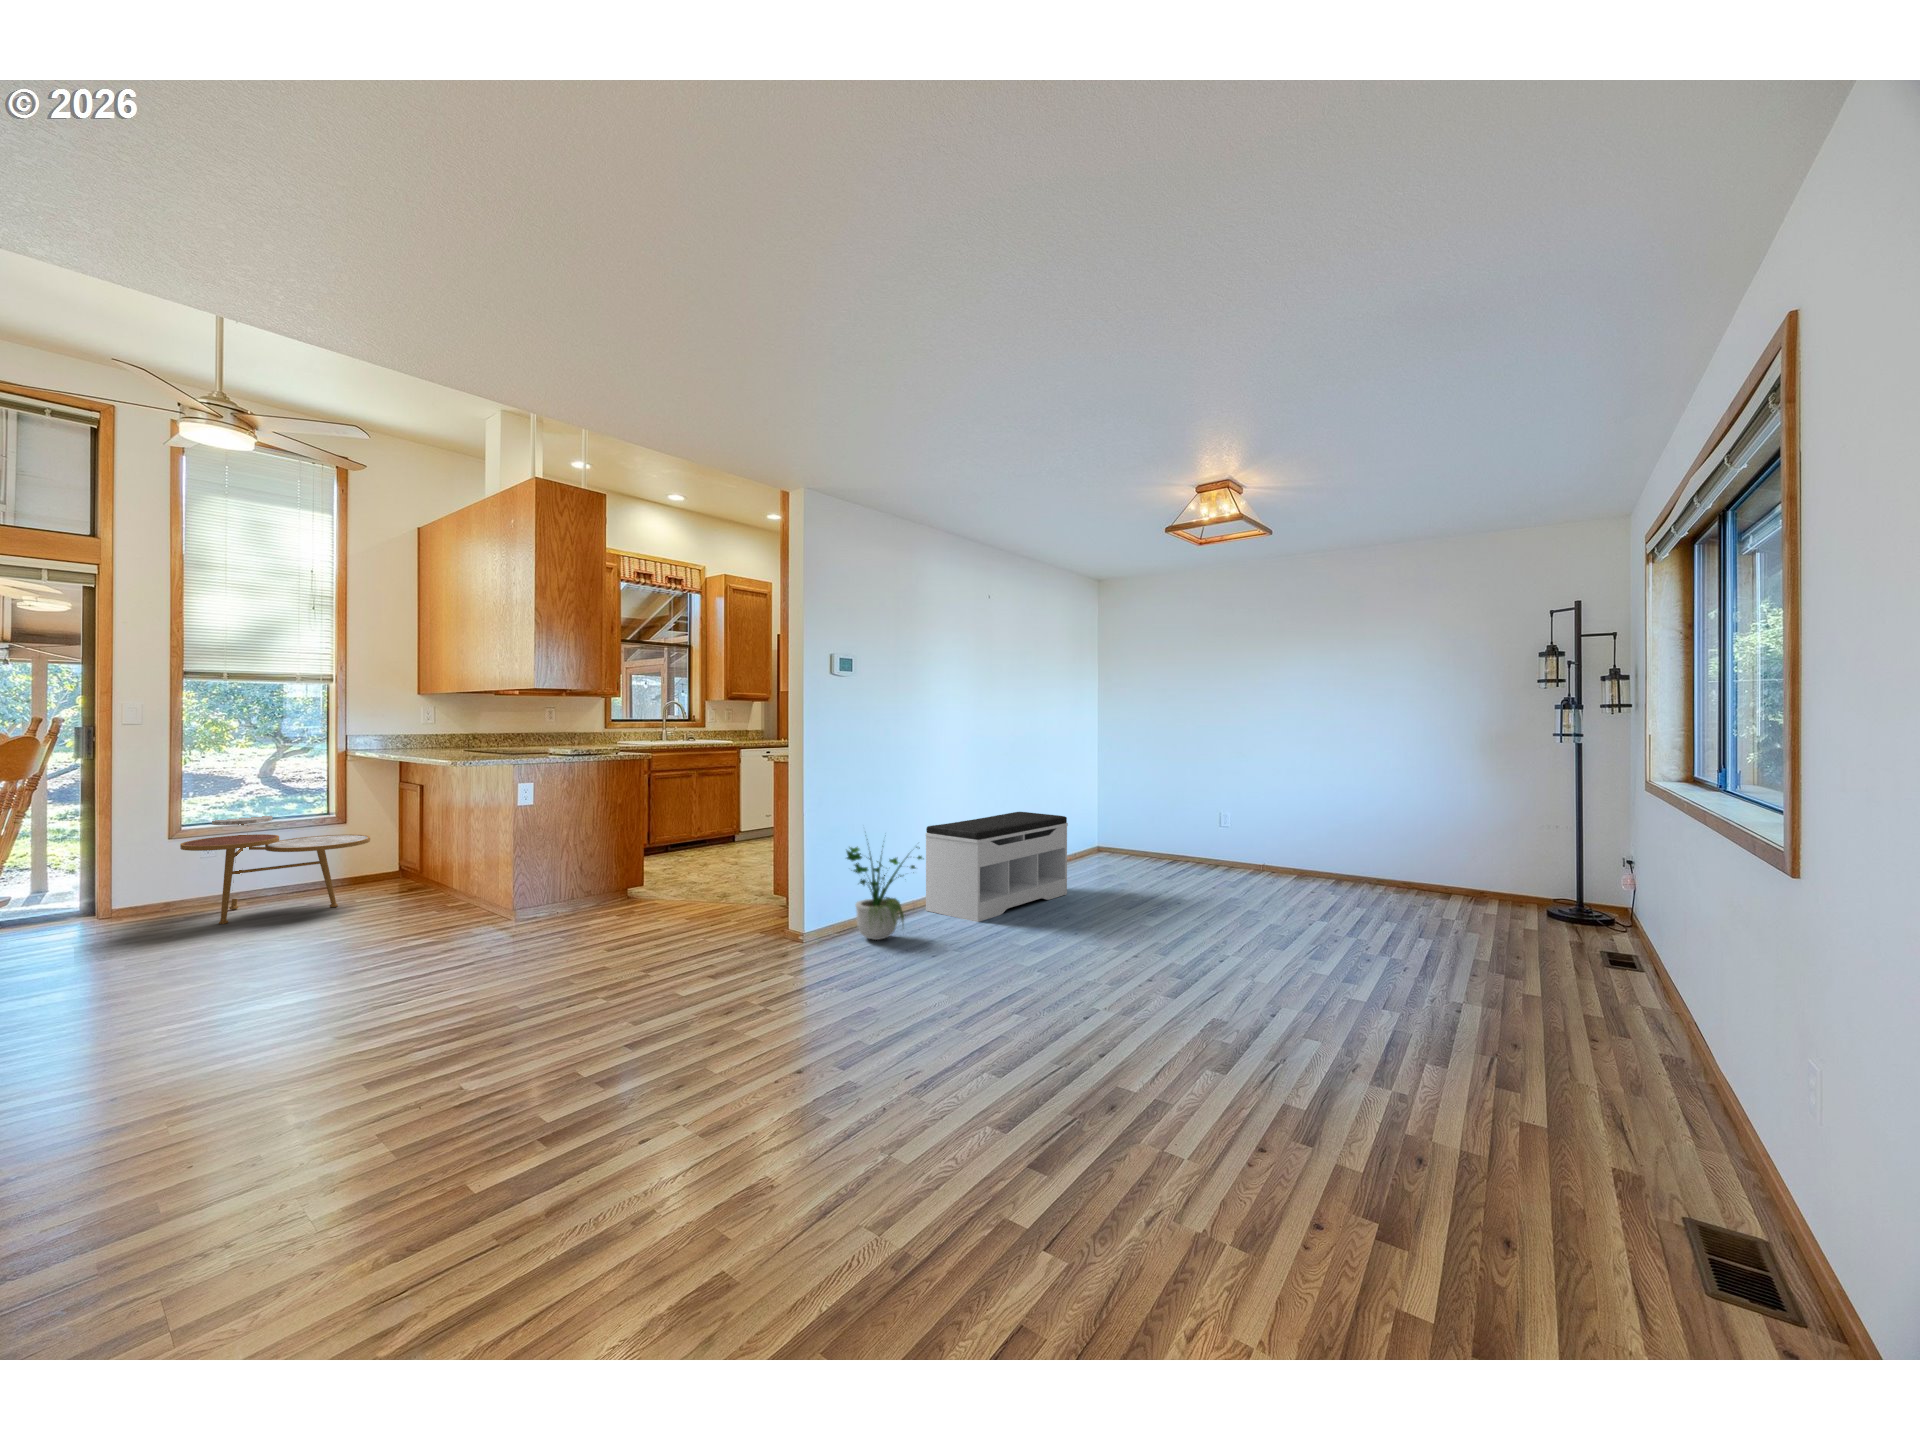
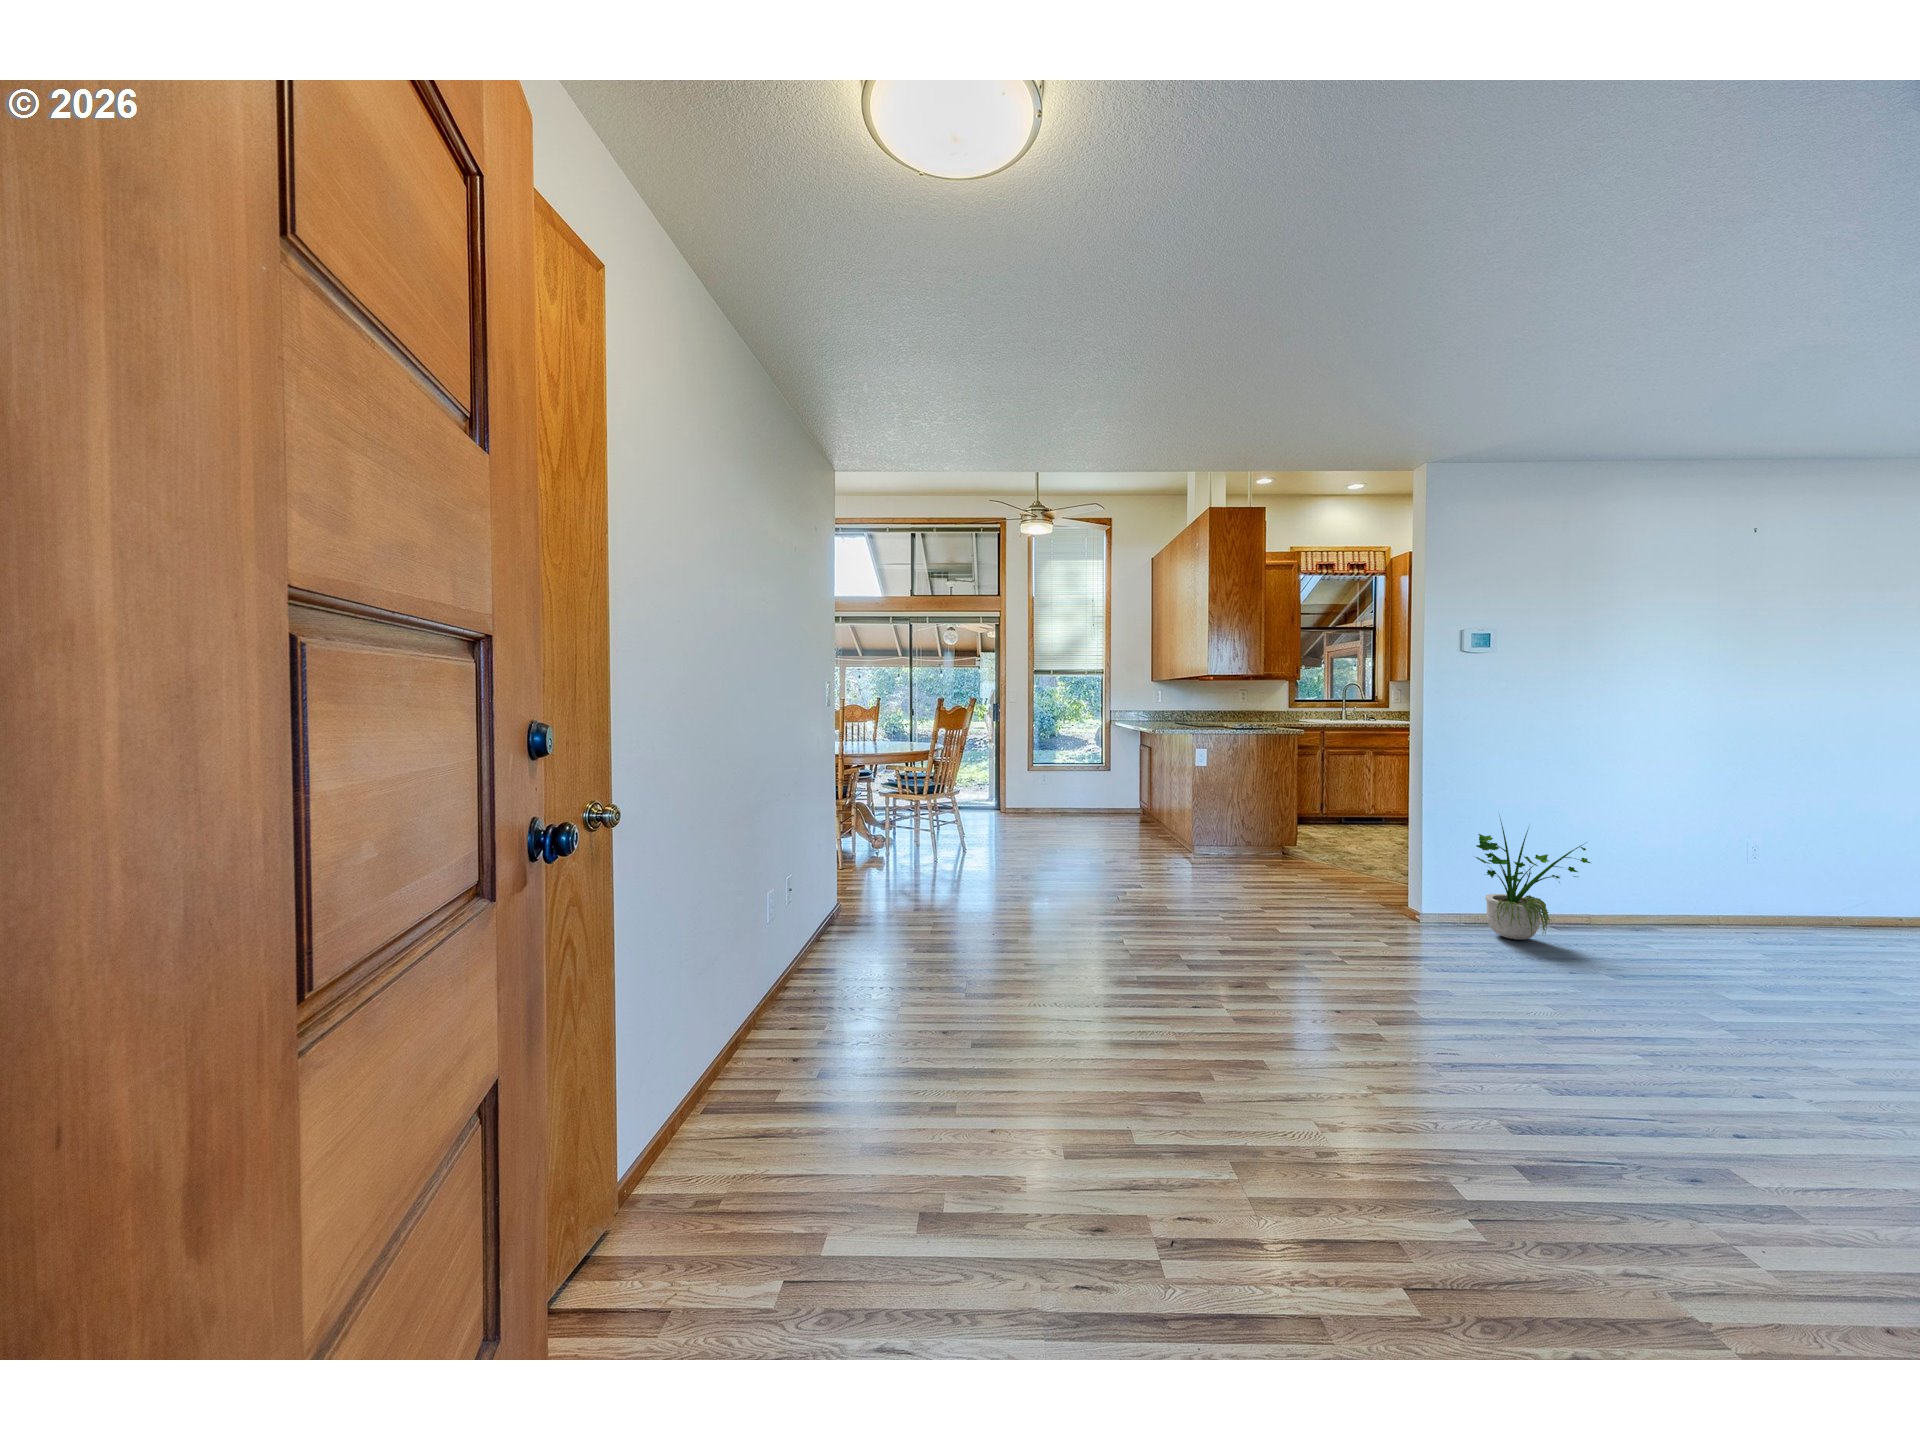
bench: present [926,812,1068,922] -> none [1606,828,1892,956]
side table: present [180,816,370,924] -> none [1010,760,1107,827]

